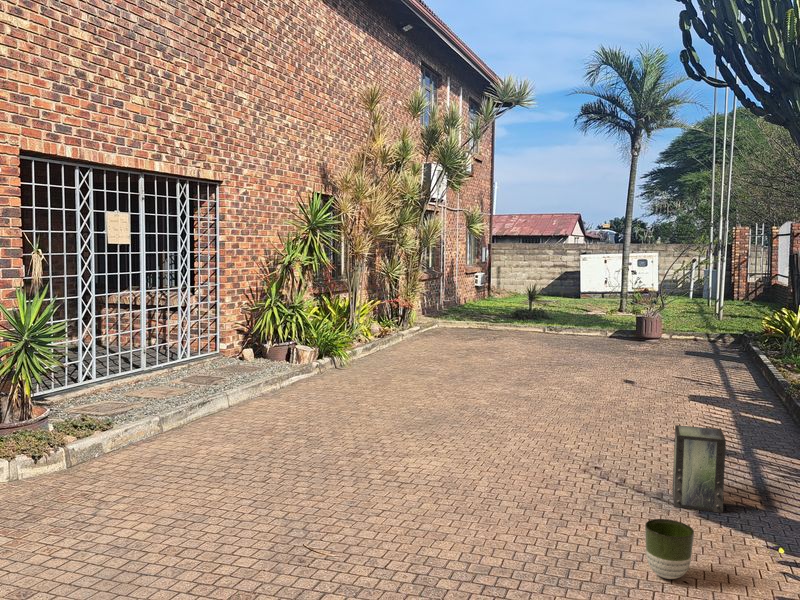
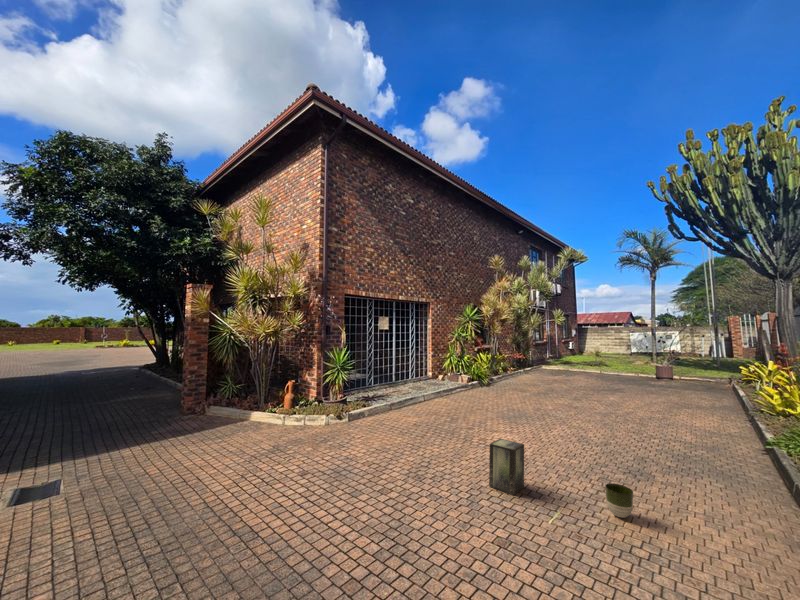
storage box: present [672,425,726,513] -> present [489,439,524,495]

